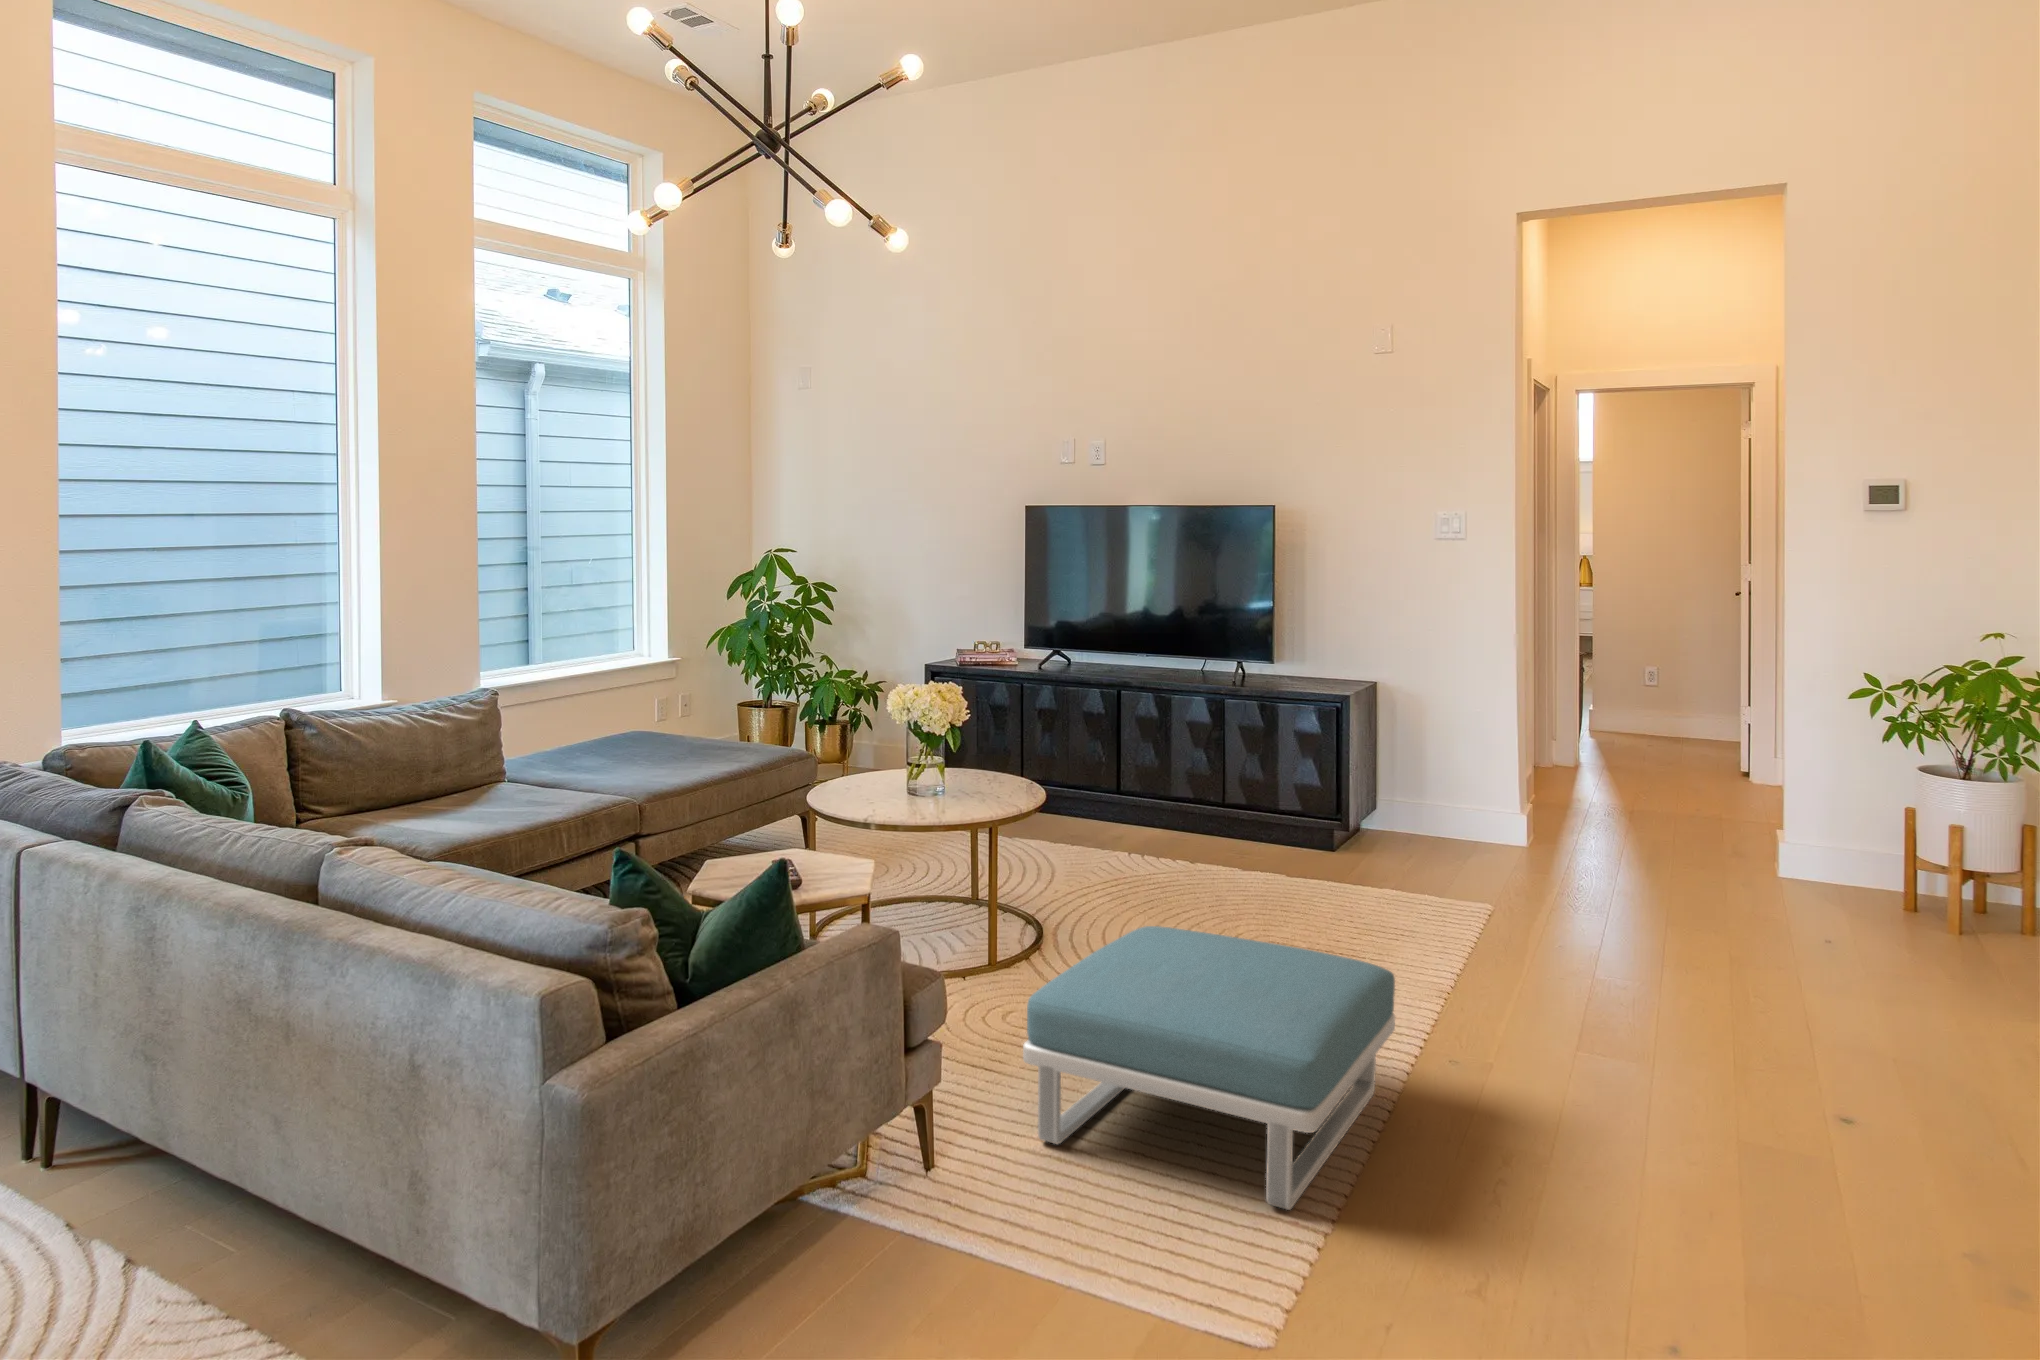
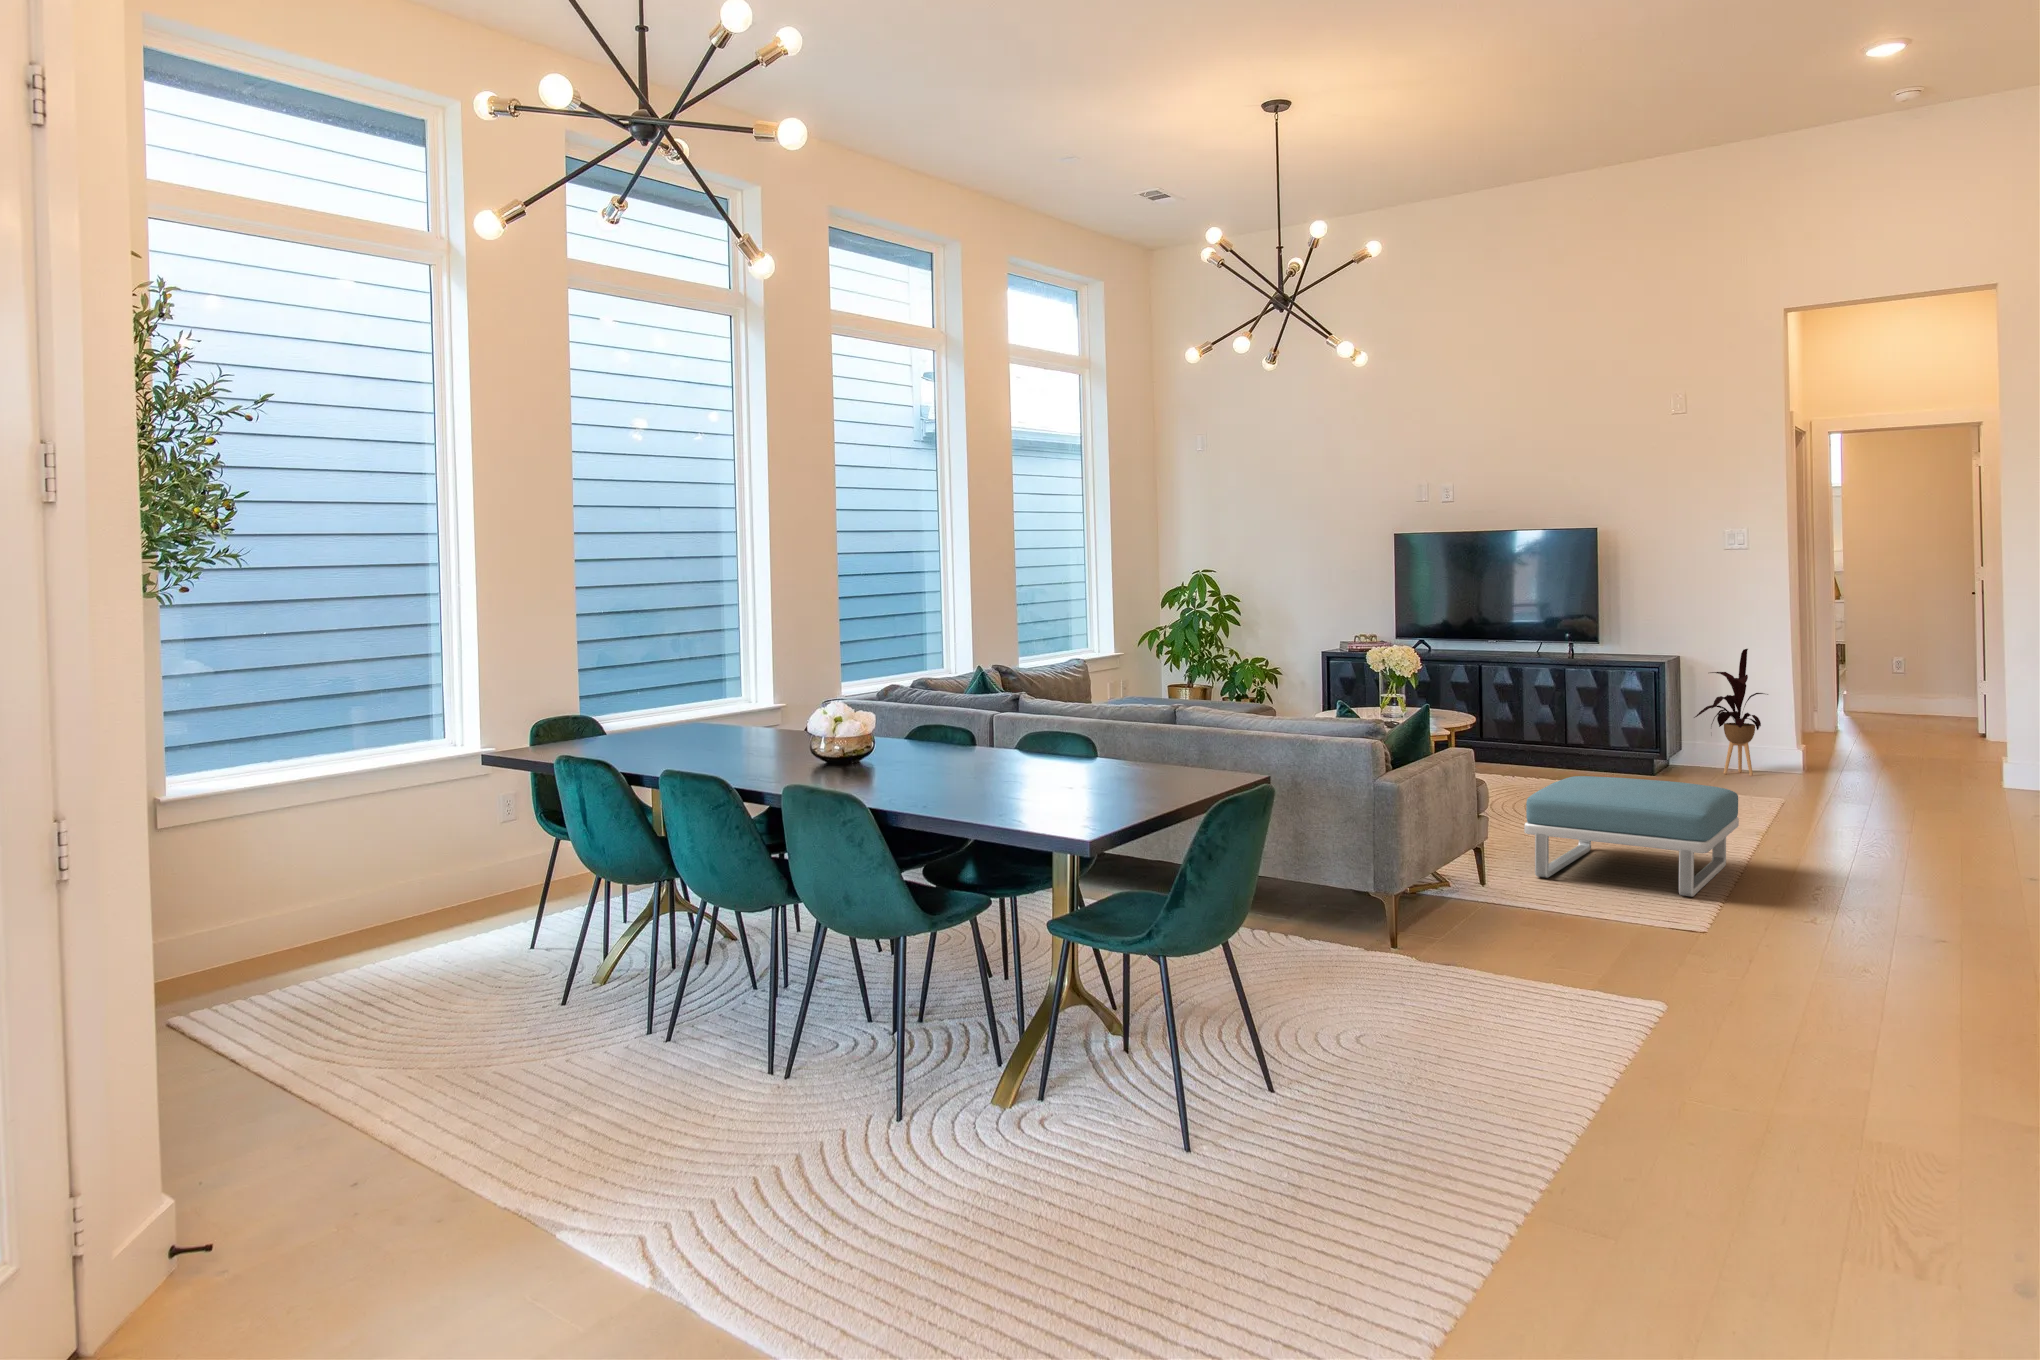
house plant: none [1386,678,1485,854] -> present [1694,649,1768,775]

